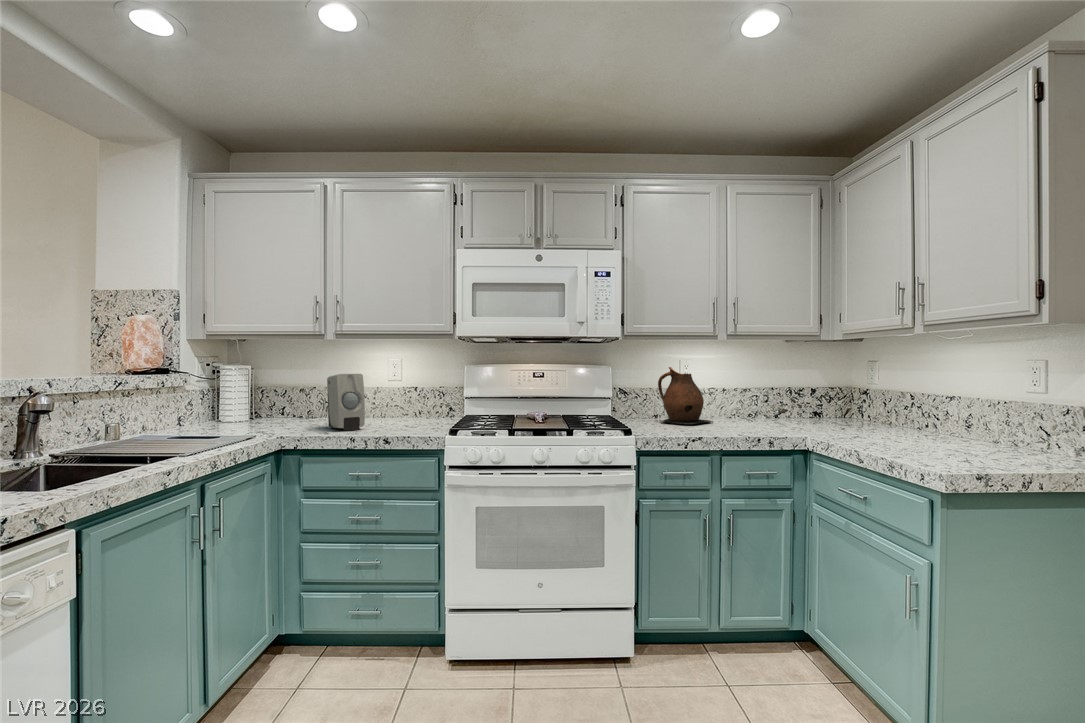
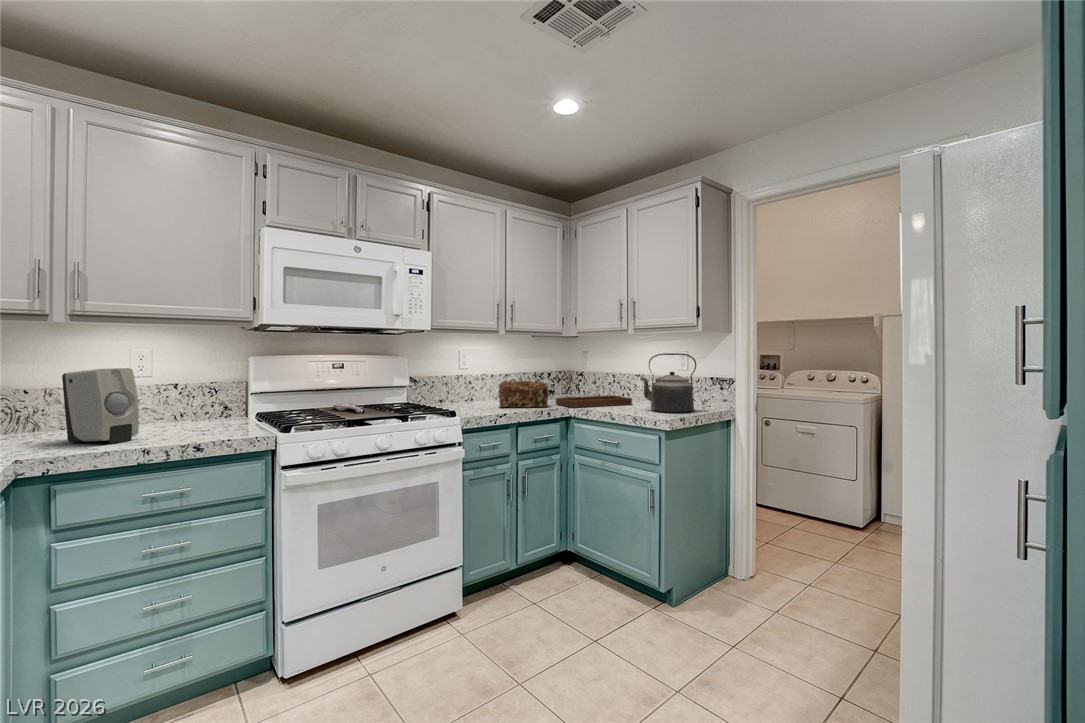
kettle: none [905,363,1017,463] -> present [640,353,696,413]
ceramic pitcher: present [658,367,713,425] -> none [448,358,491,406]
bread loaf: none [705,397,777,433] -> present [499,381,548,407]
tray: none [792,402,916,442] -> present [556,381,632,408]

